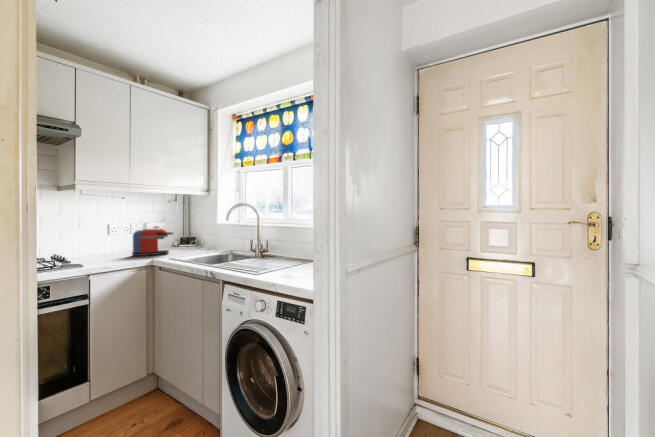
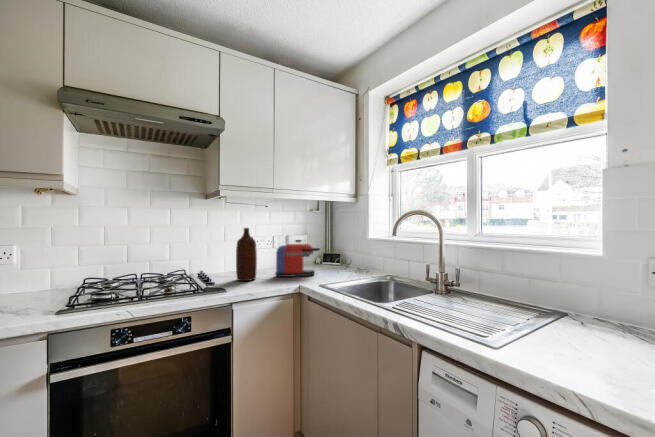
bottle: none [93,215,114,260] -> present [236,228,257,281]

